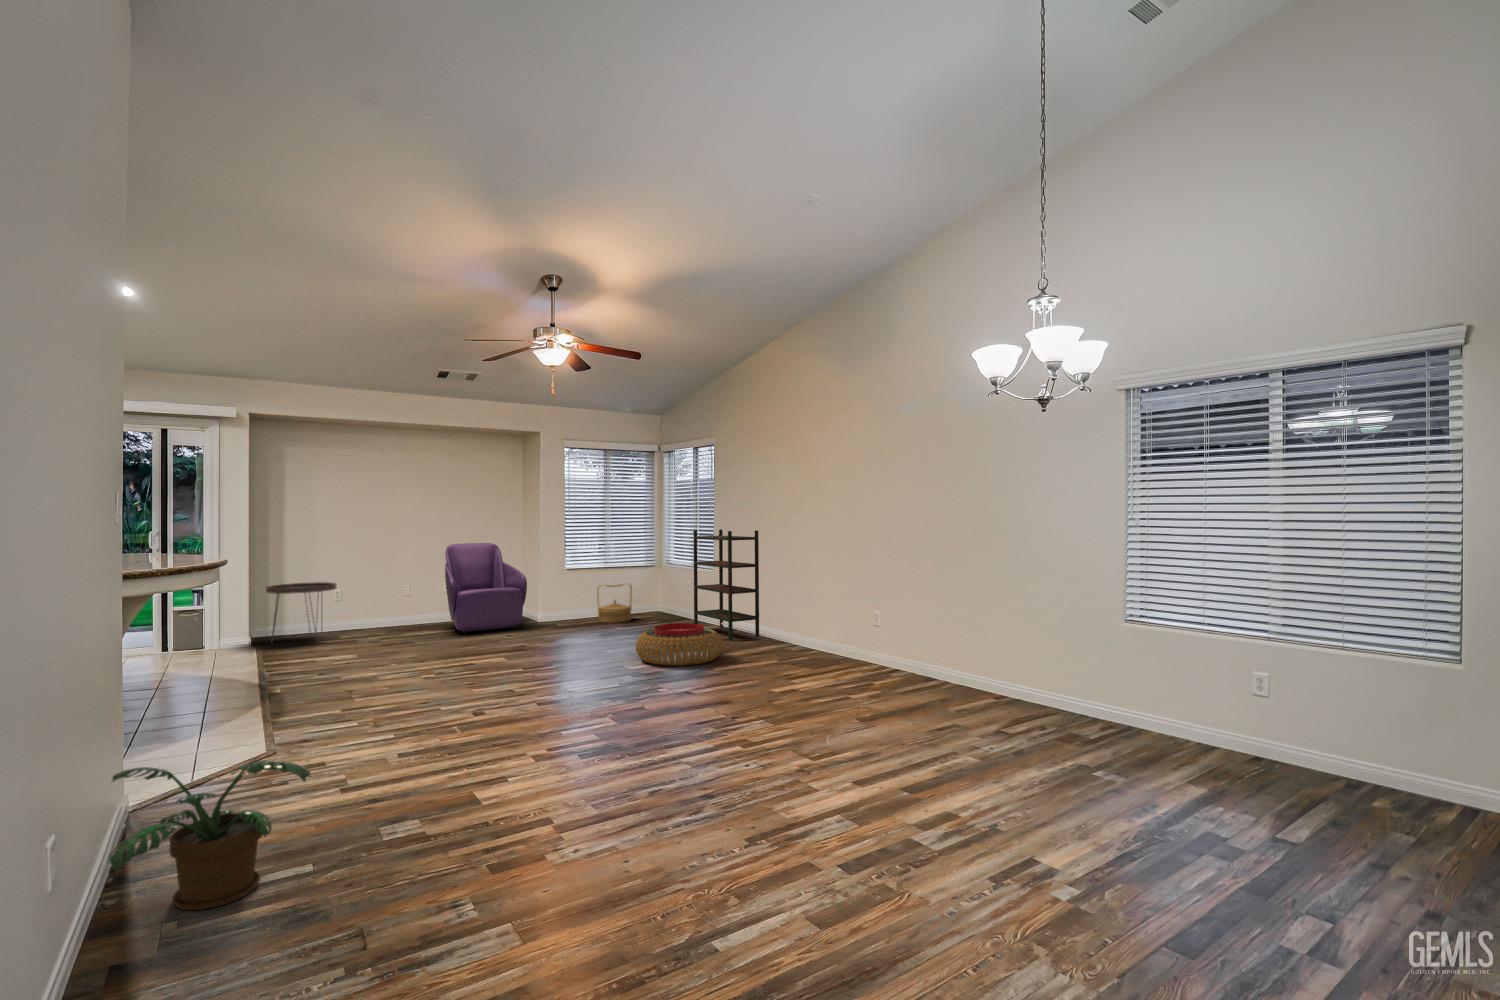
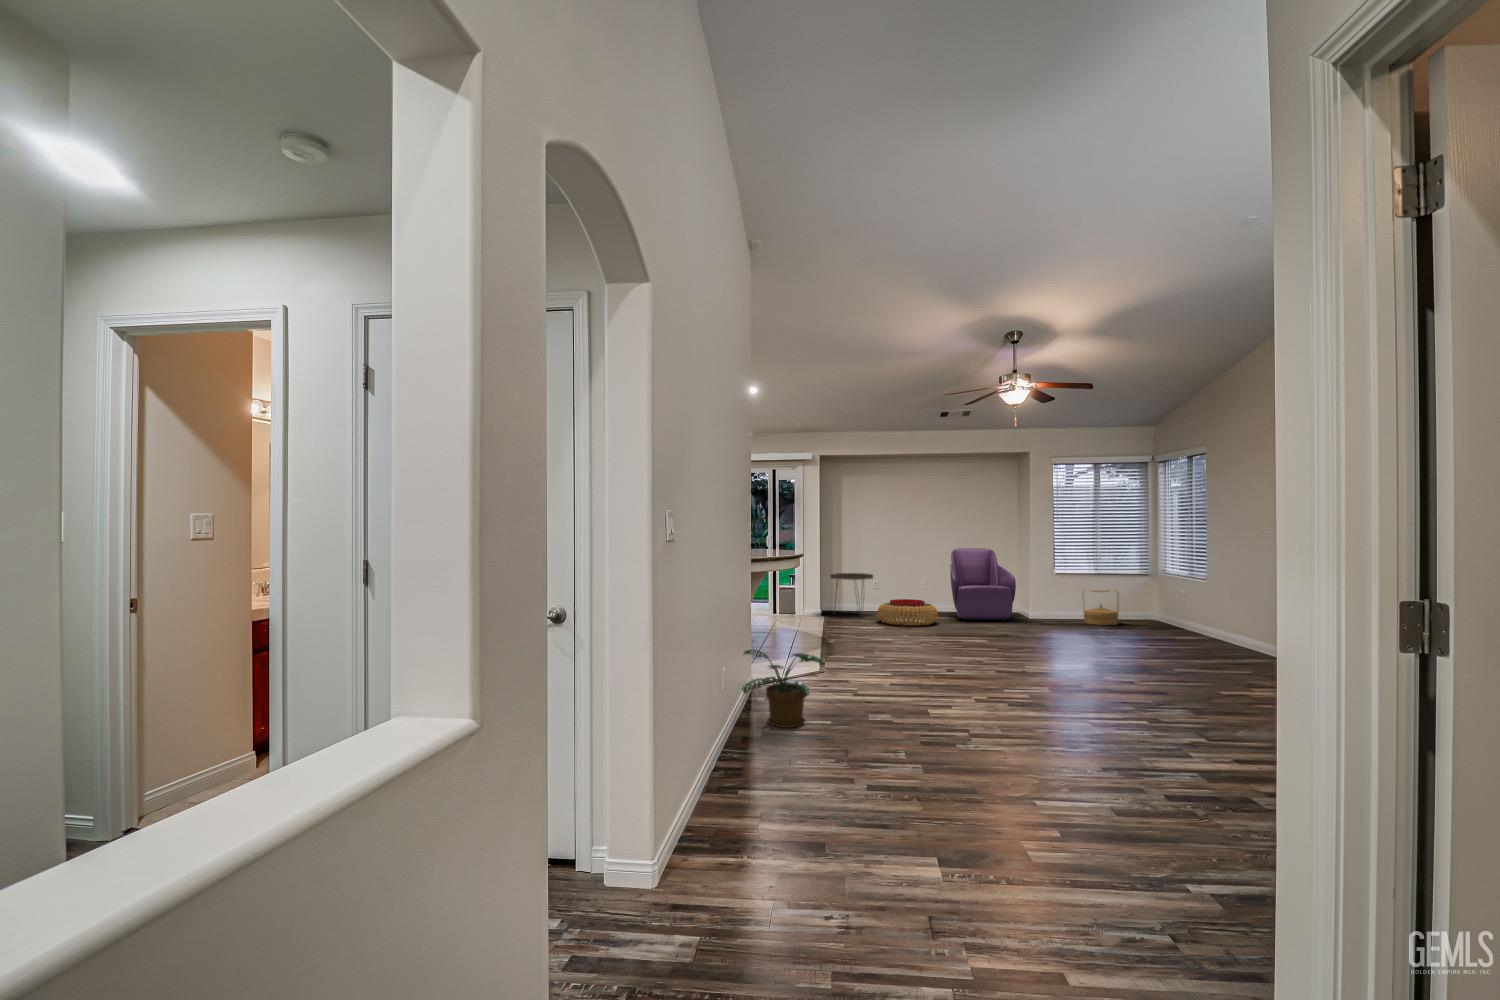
bookshelf: present [693,529,759,640] -> none [1177,540,1251,651]
pouf: present [636,623,723,666] -> present [877,599,938,626]

